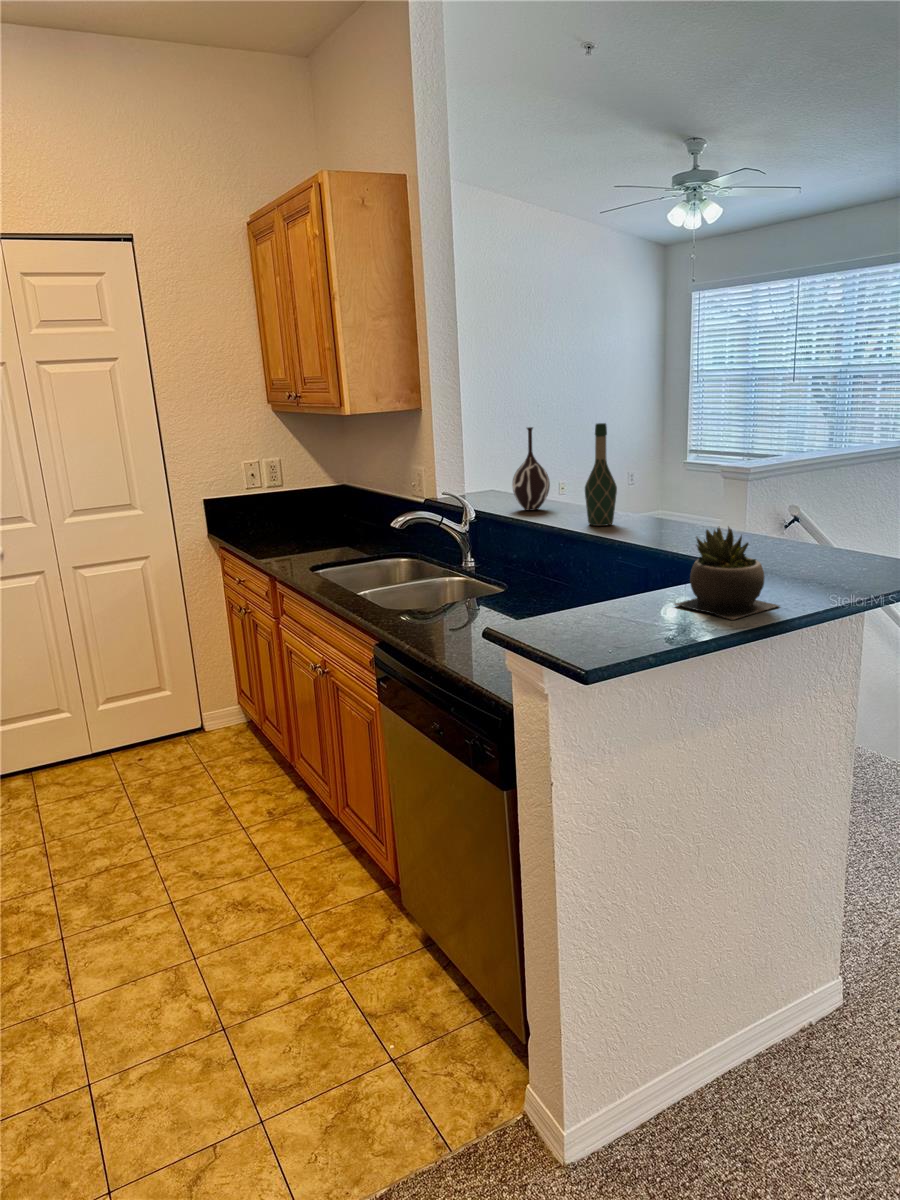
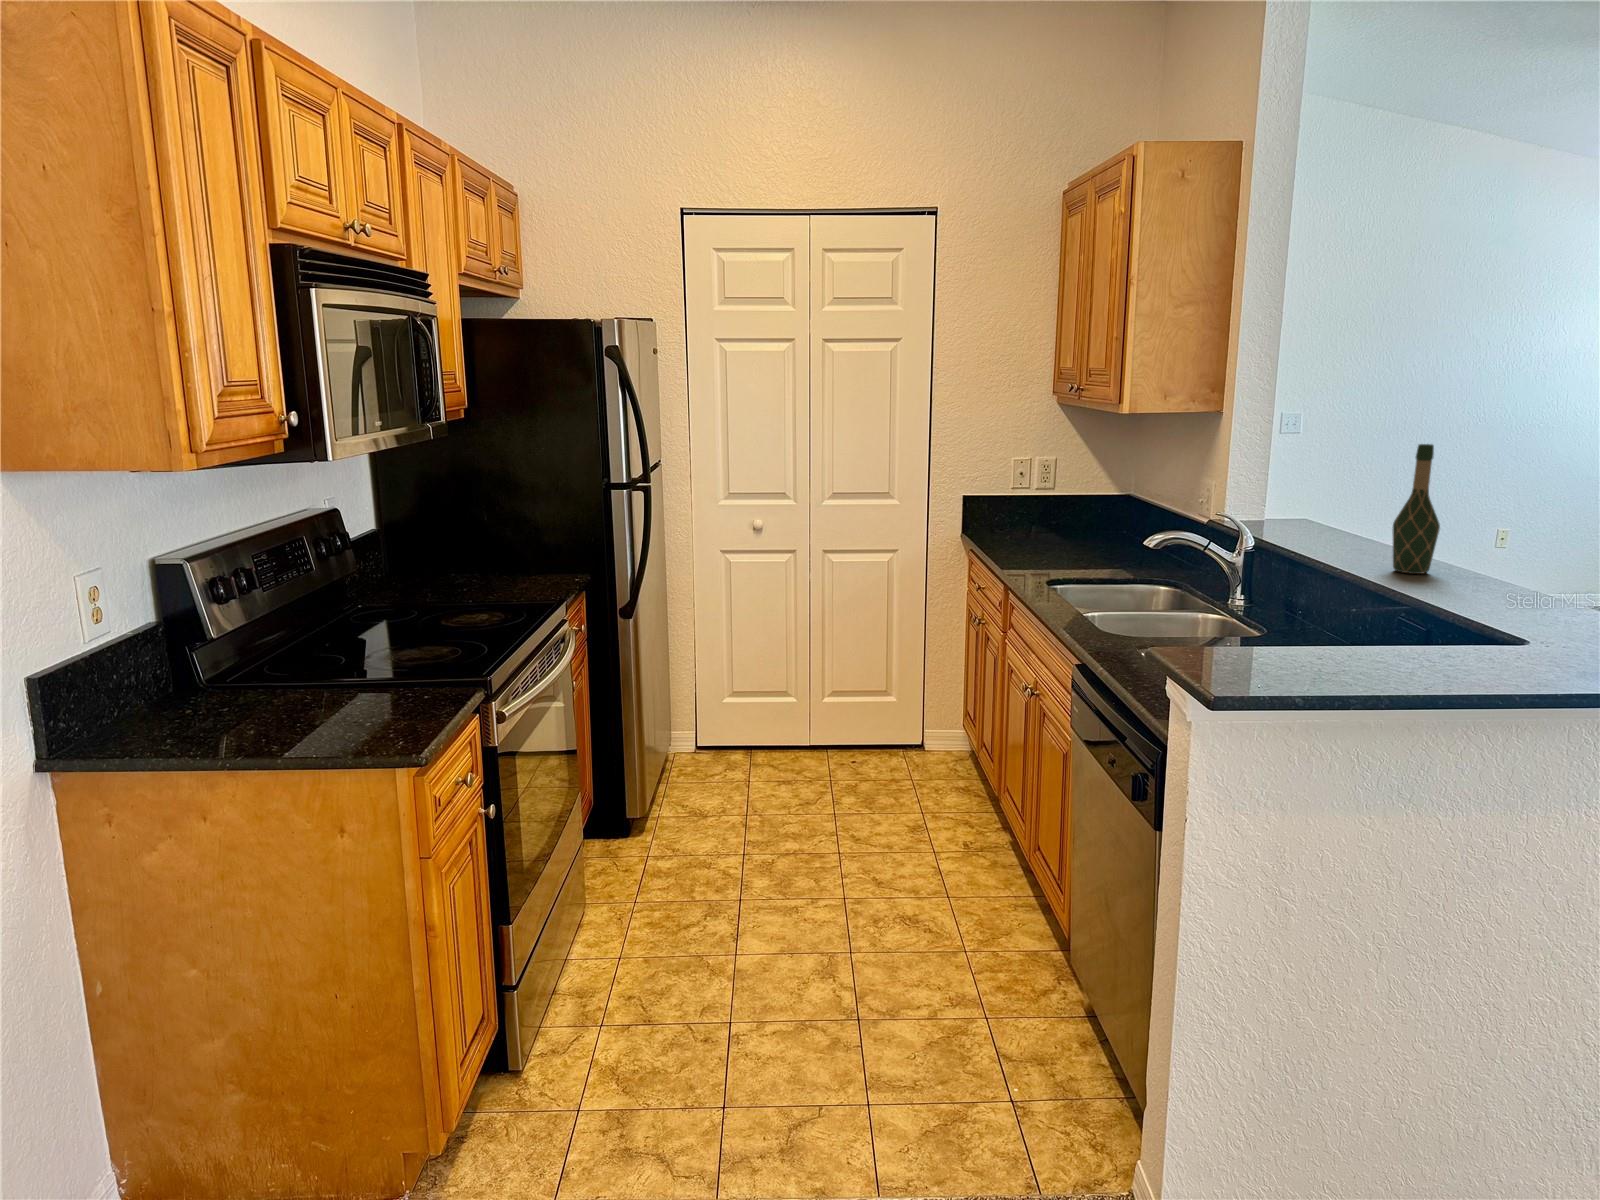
vase: present [512,427,550,511] -> none [1314,443,1367,546]
succulent plant: present [675,527,779,619] -> none [1392,575,1536,685]

